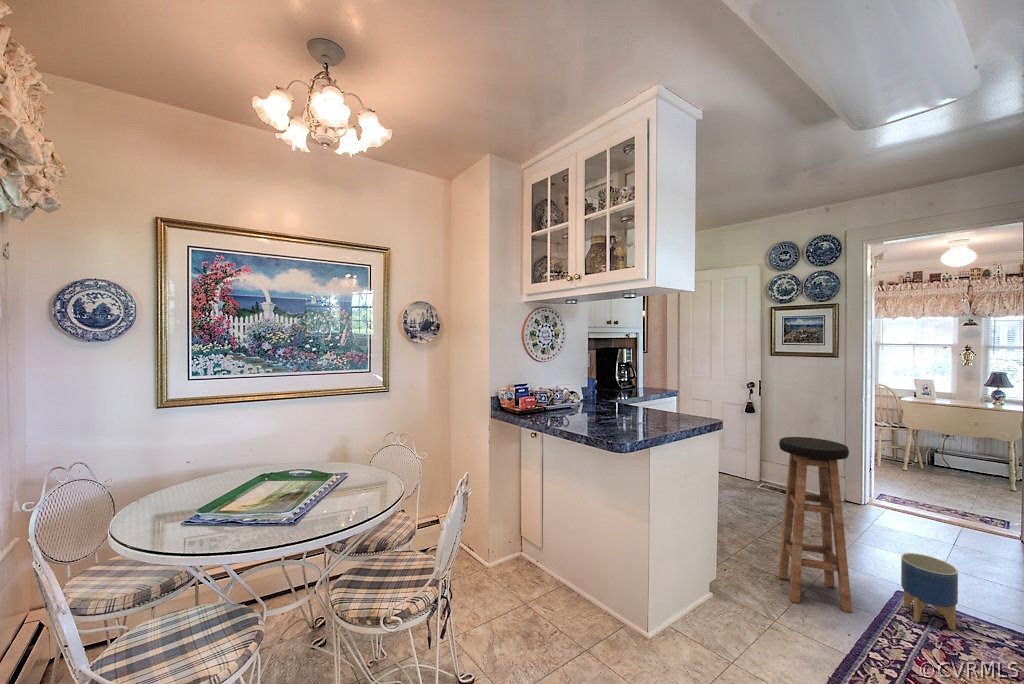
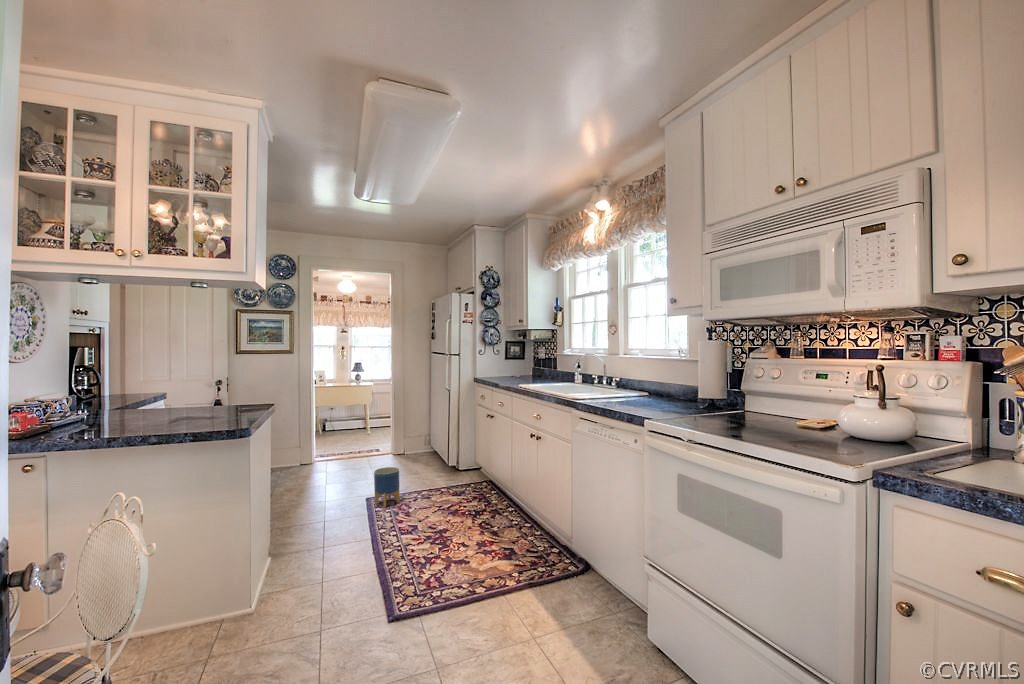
bar stool: present [778,437,852,613] -> none [306,408,359,533]

